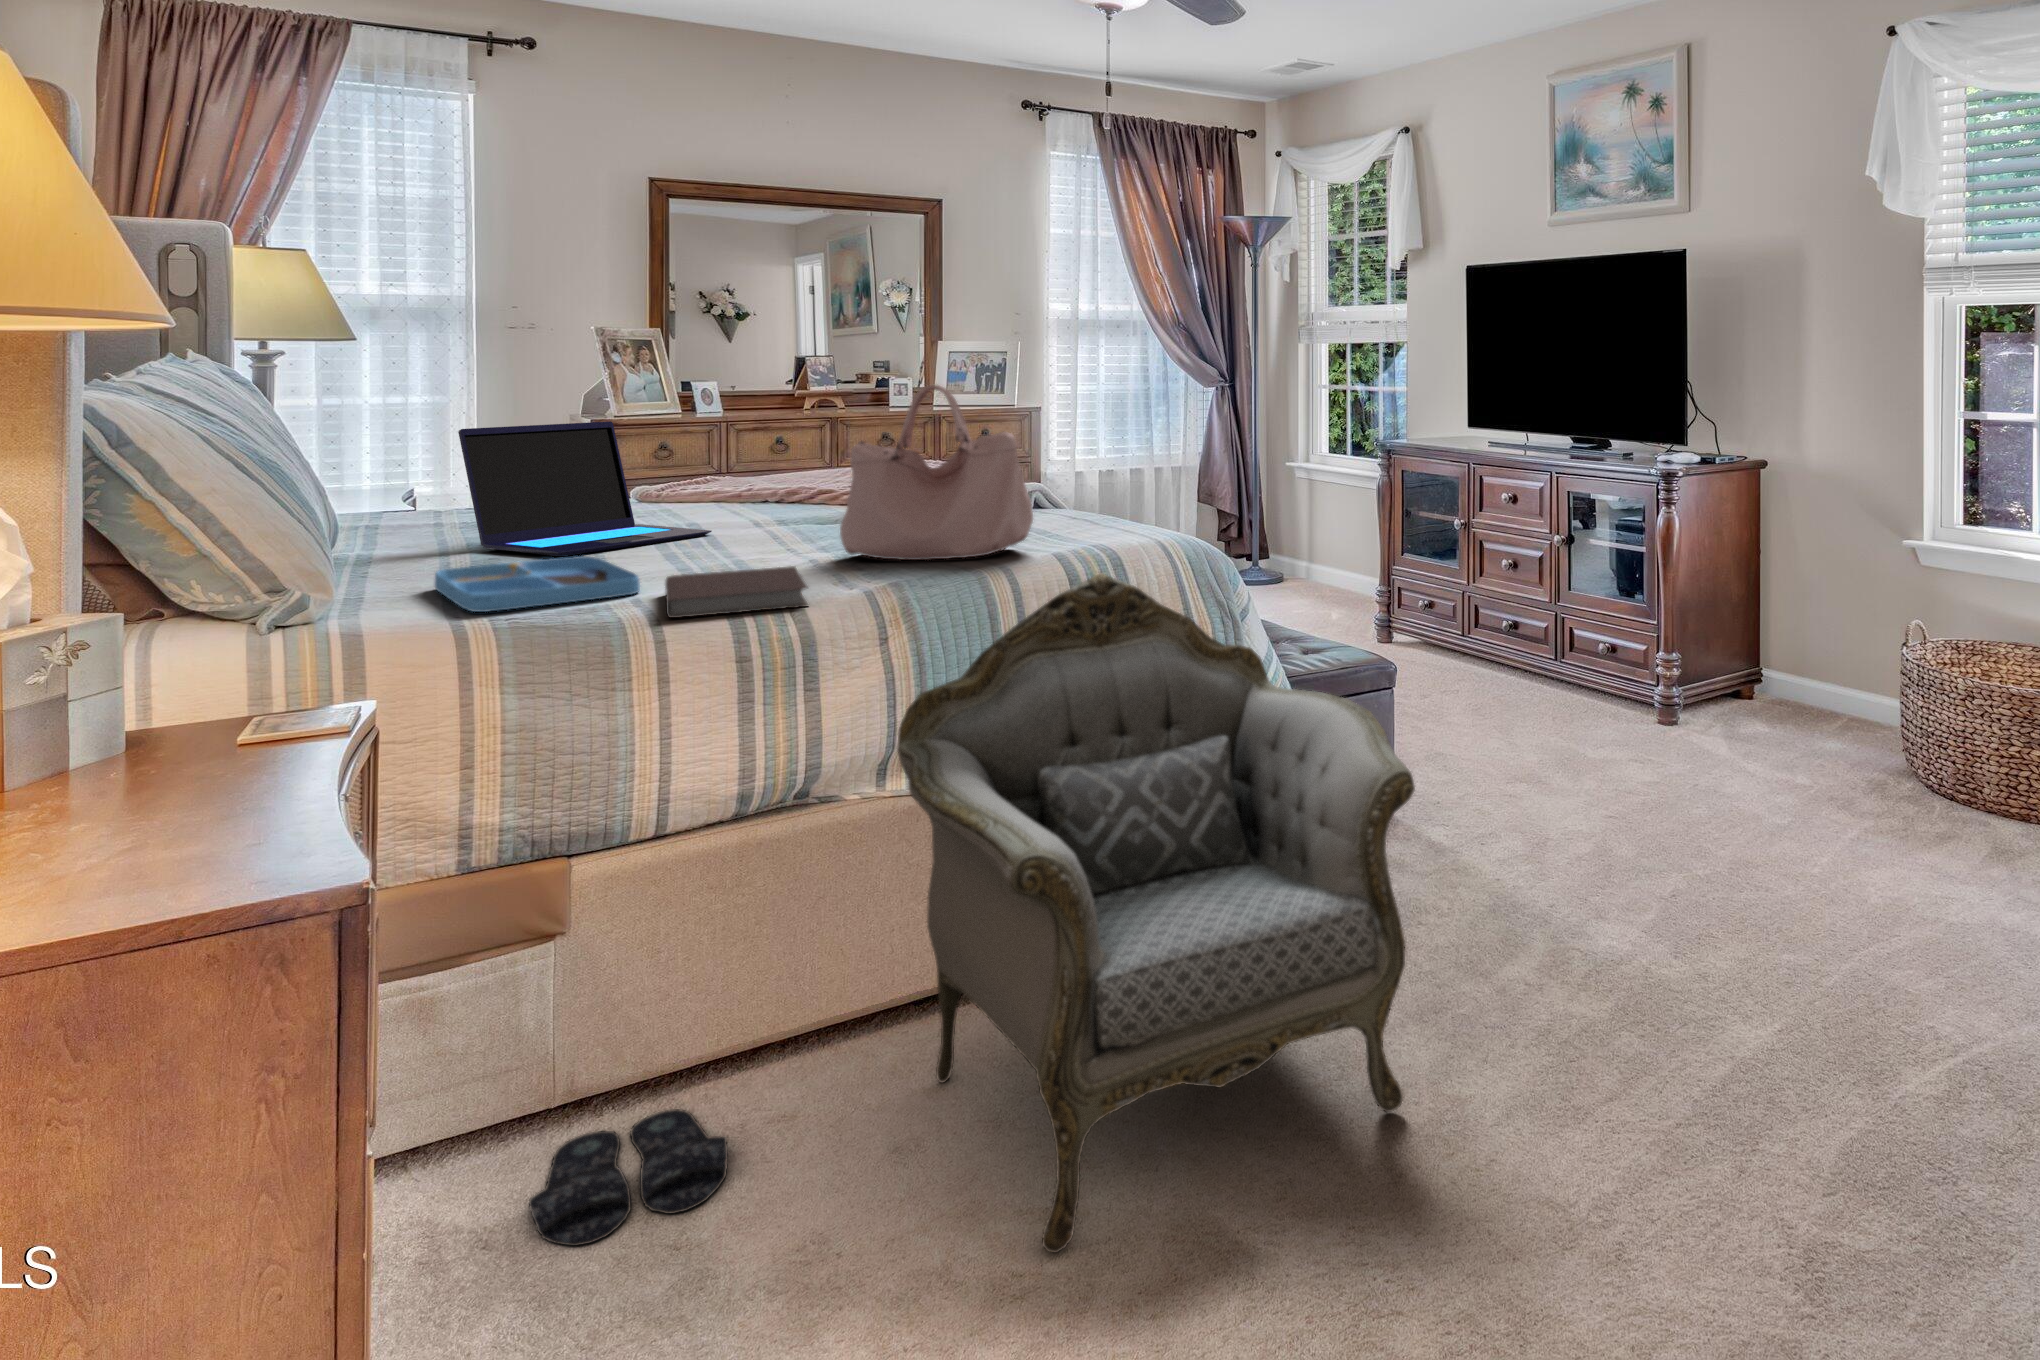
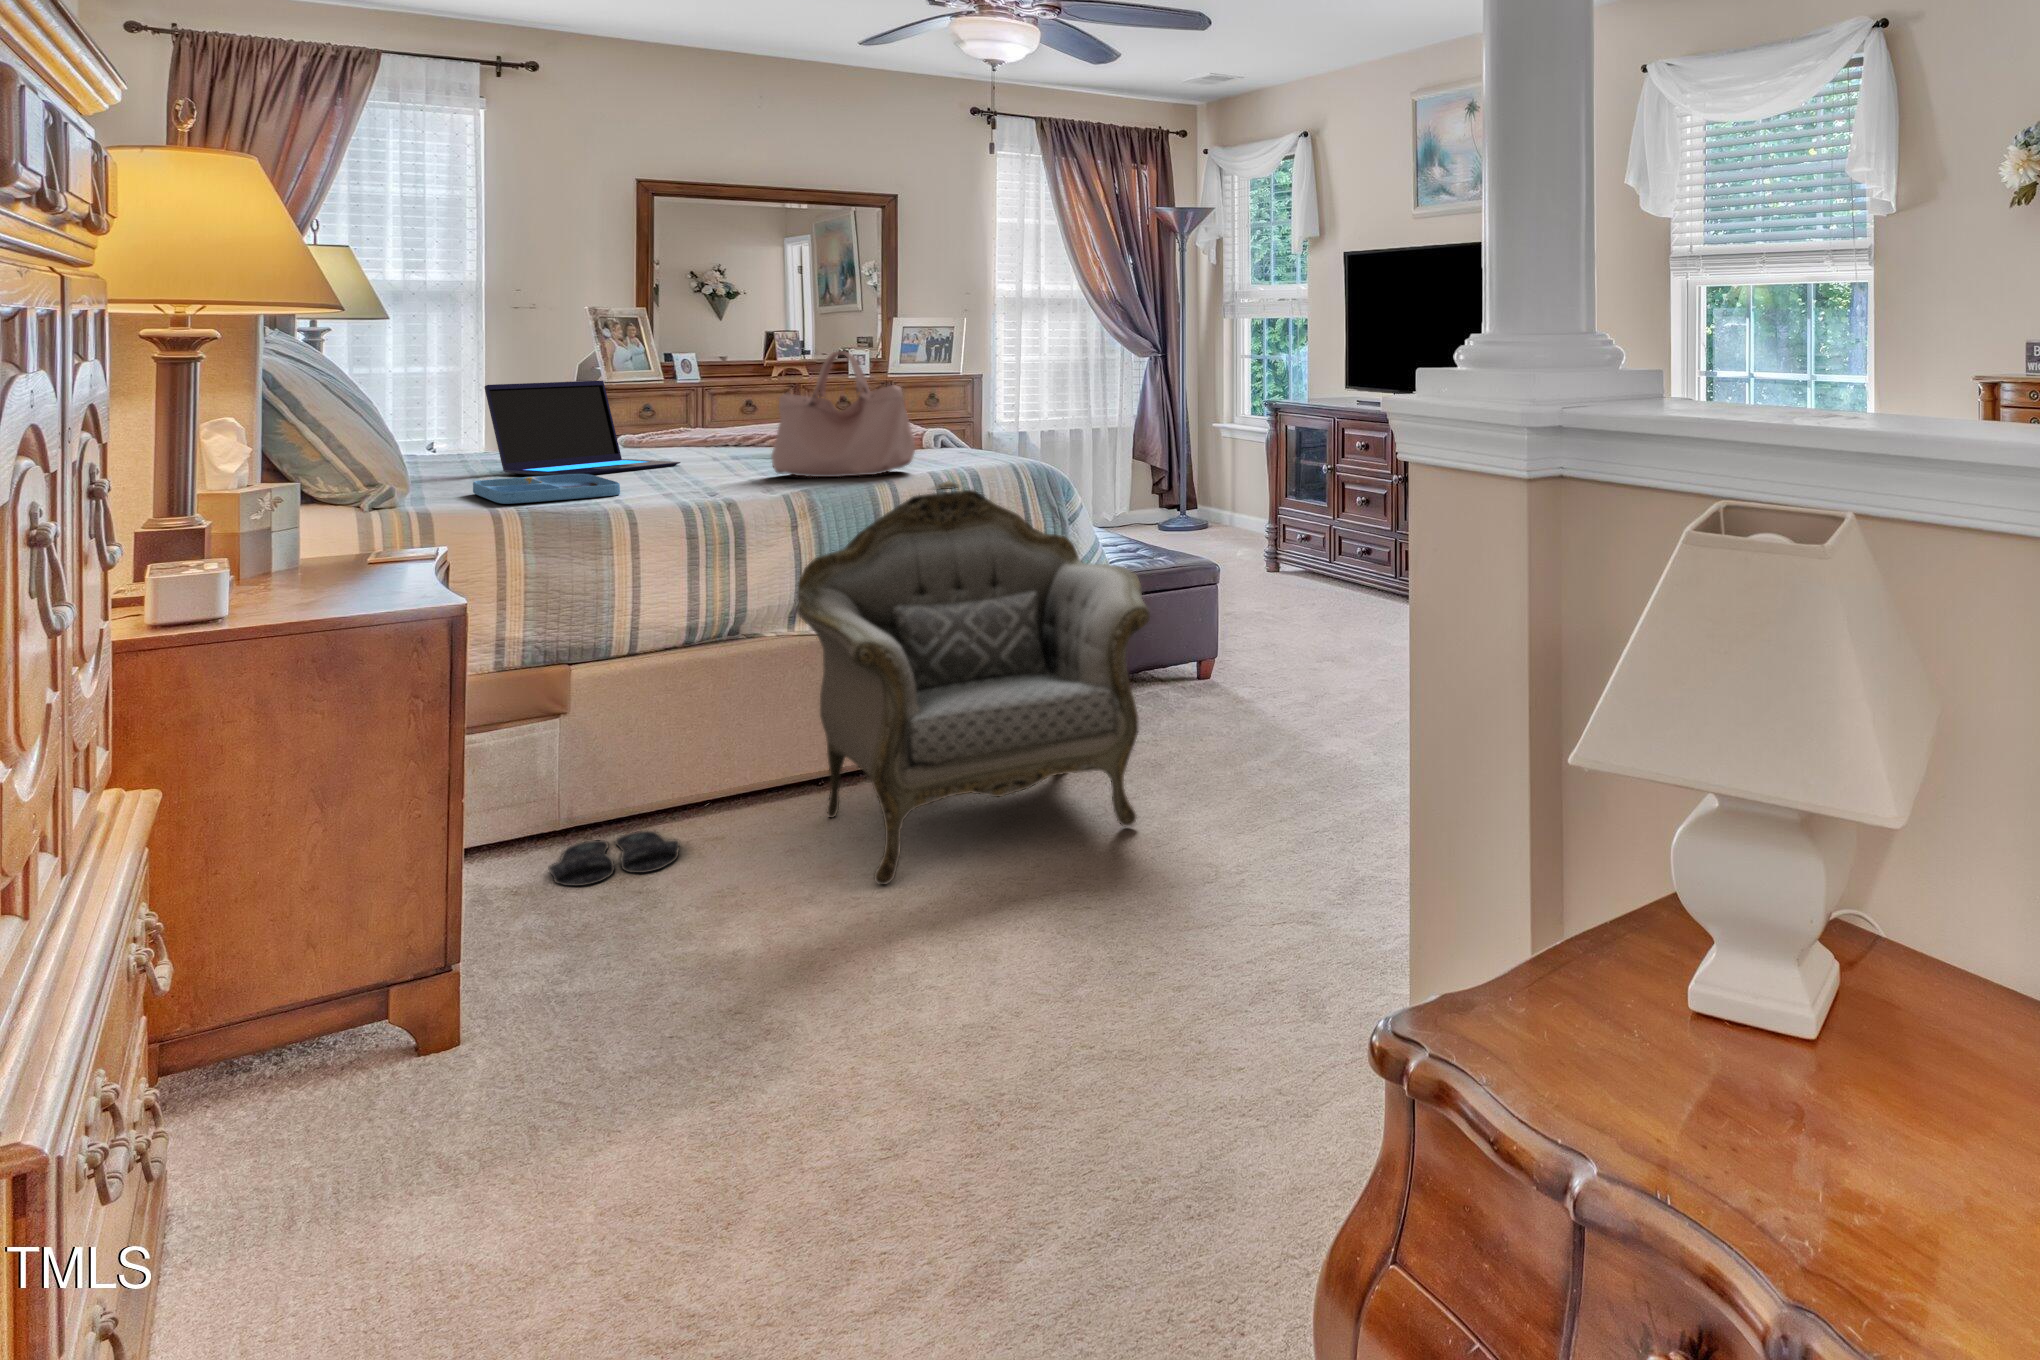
notebook: present [665,566,808,618] -> none [636,477,737,505]

